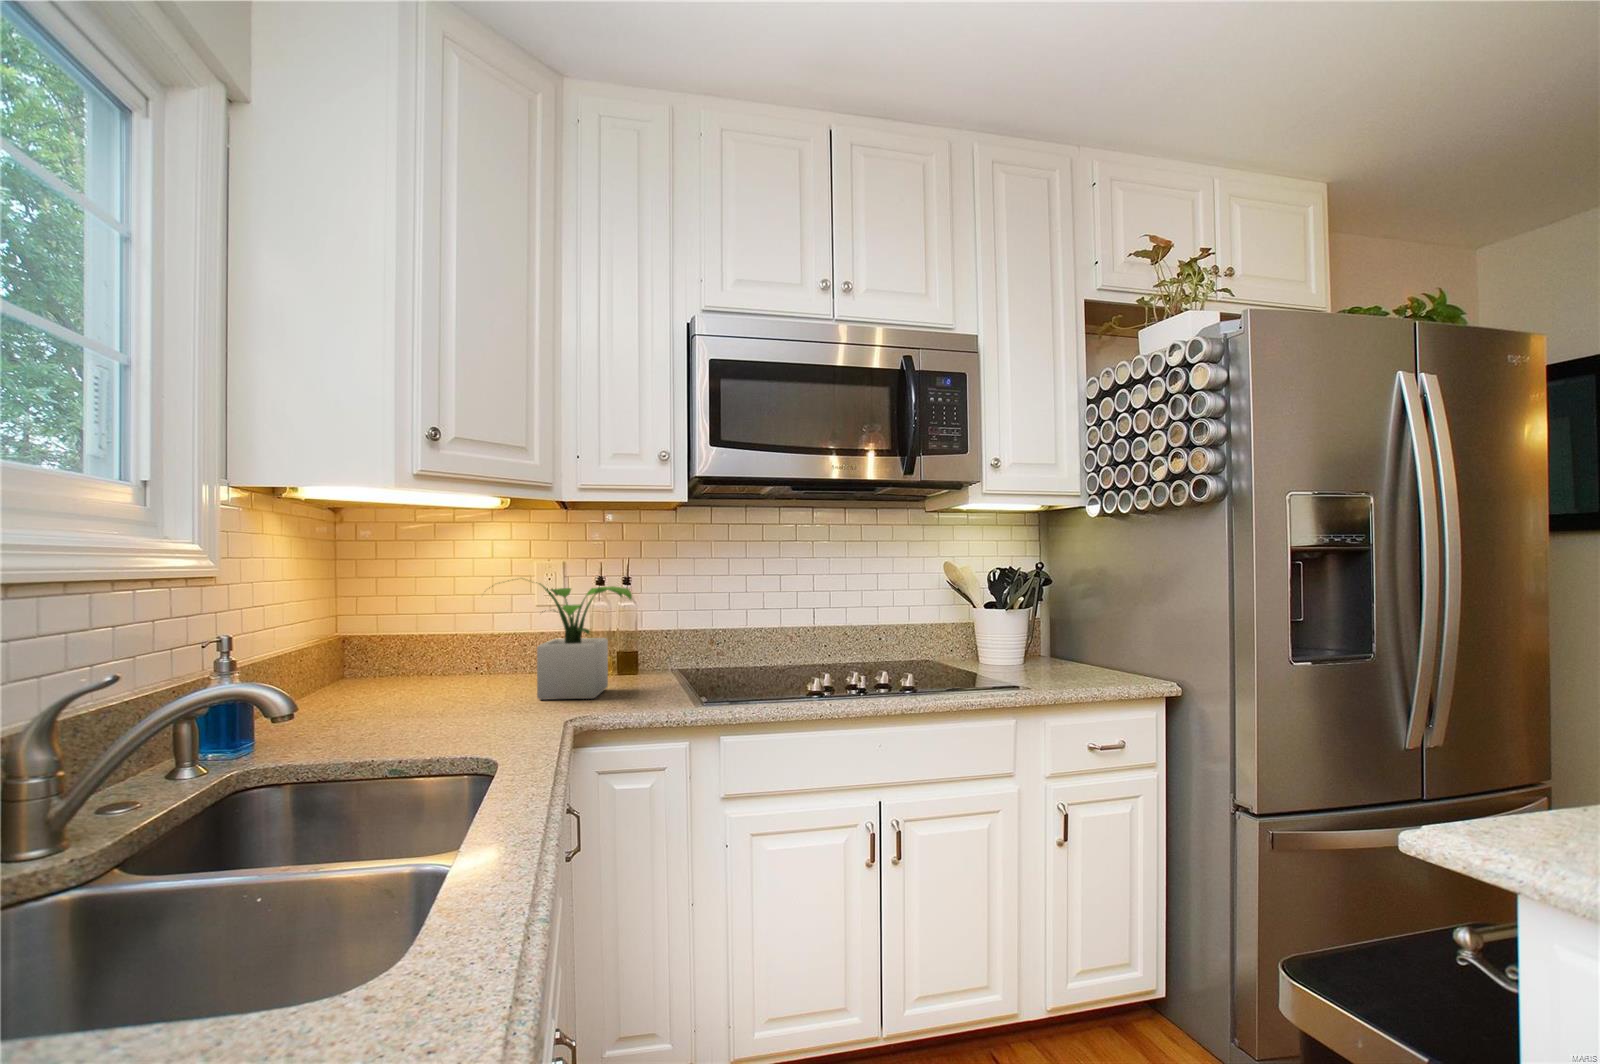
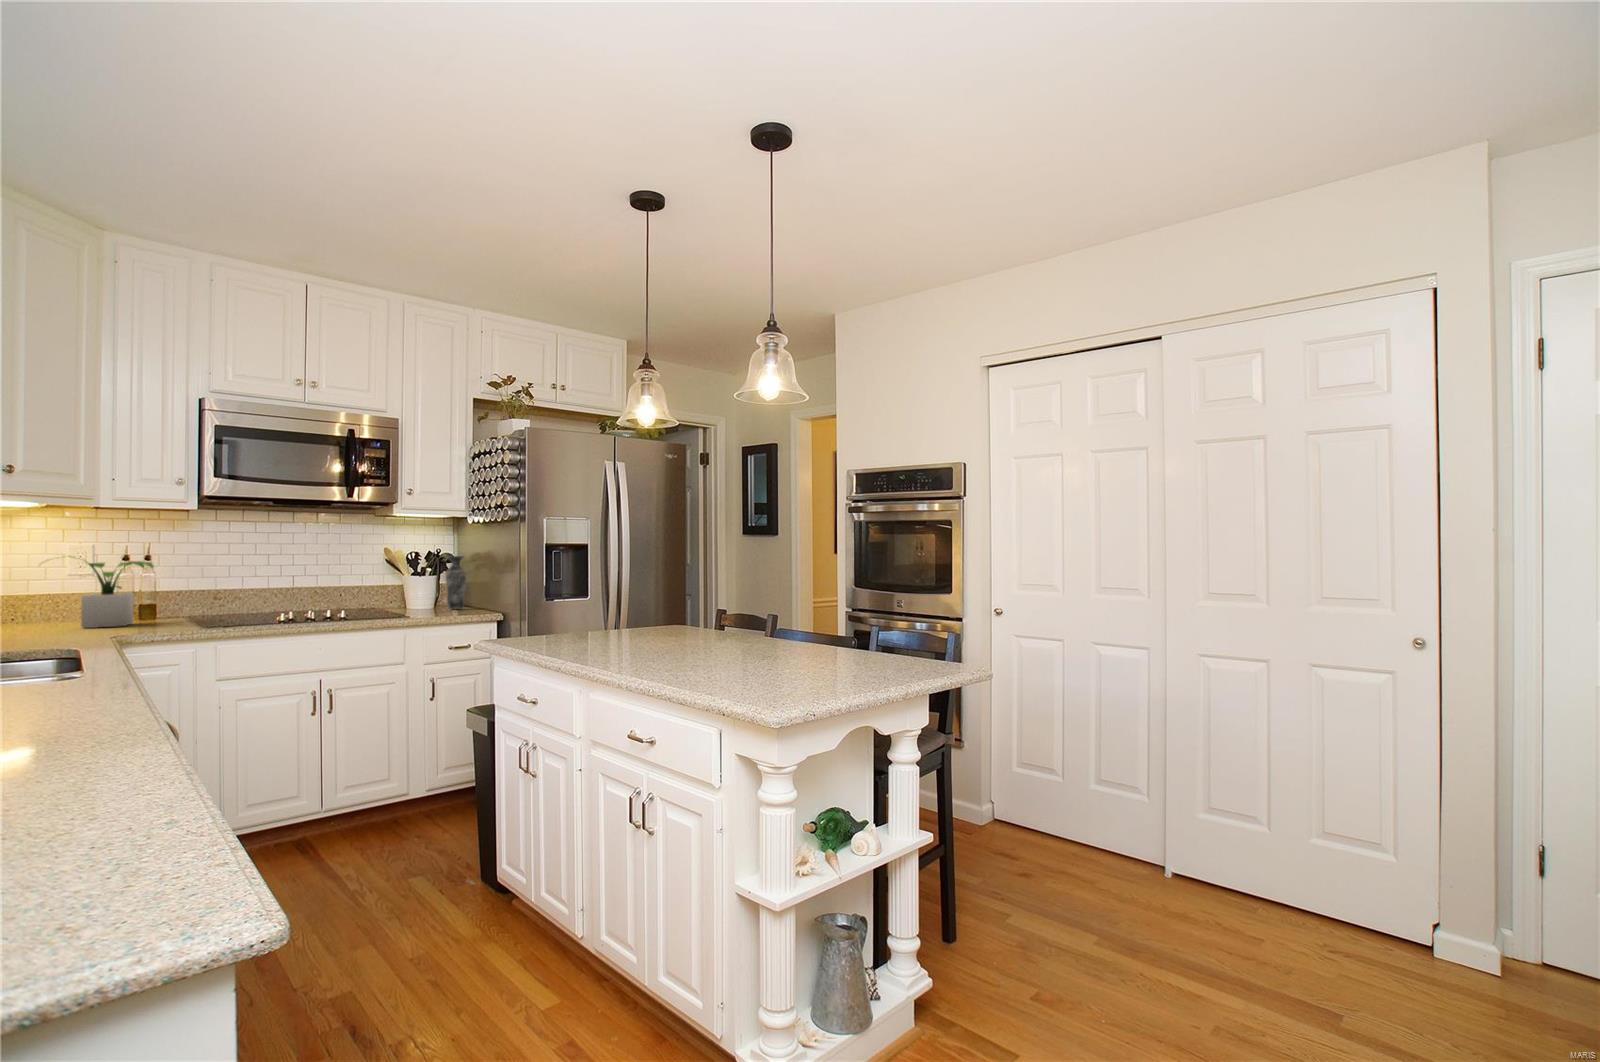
vase: none [1055,575,1092,675] -> present [445,556,466,609]

